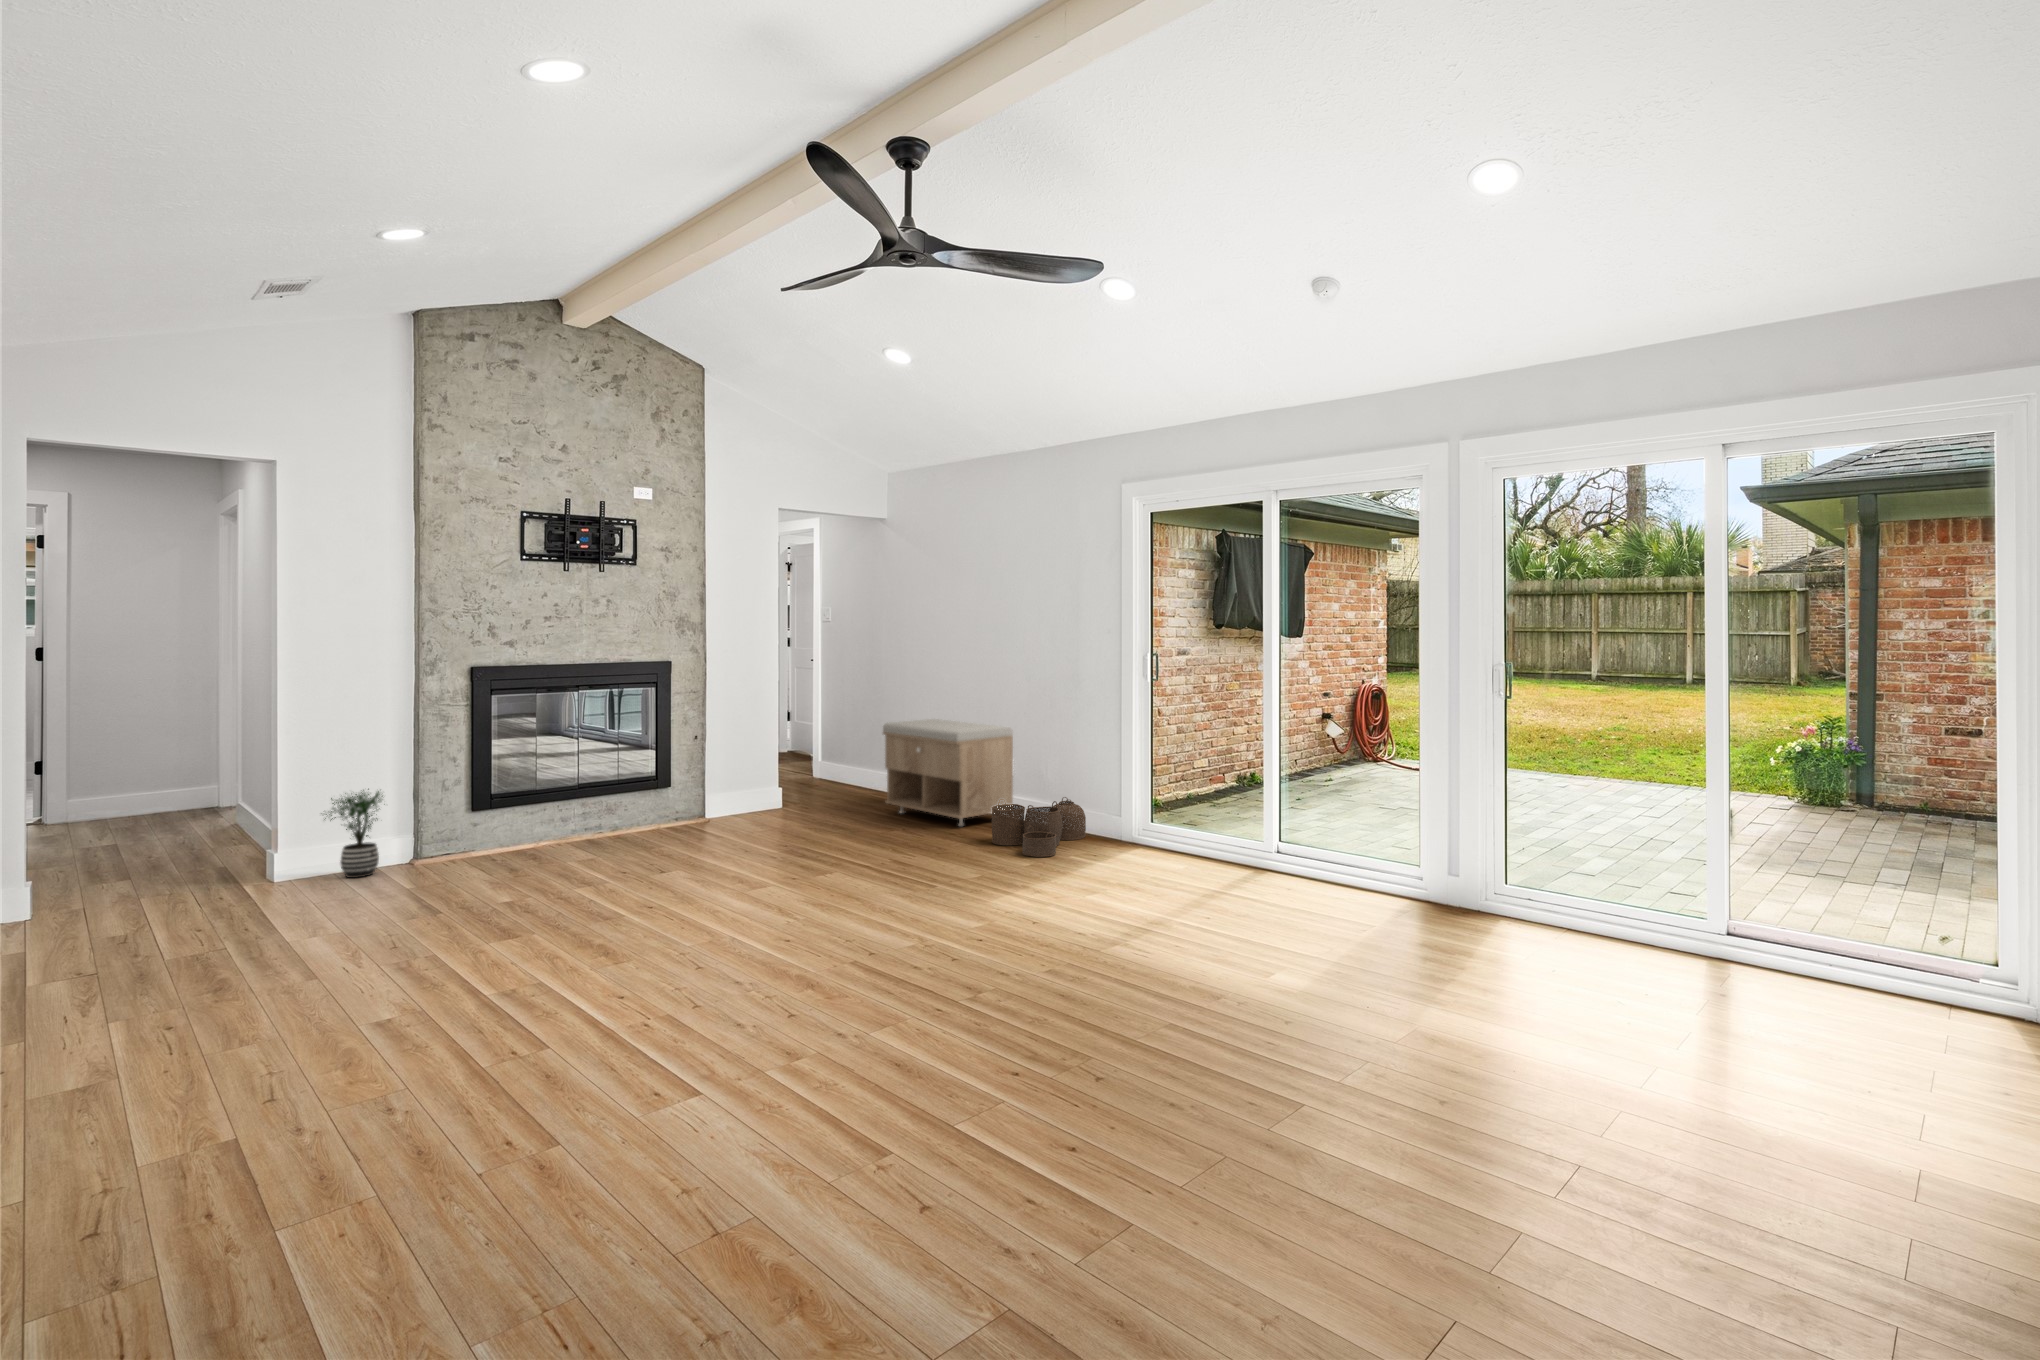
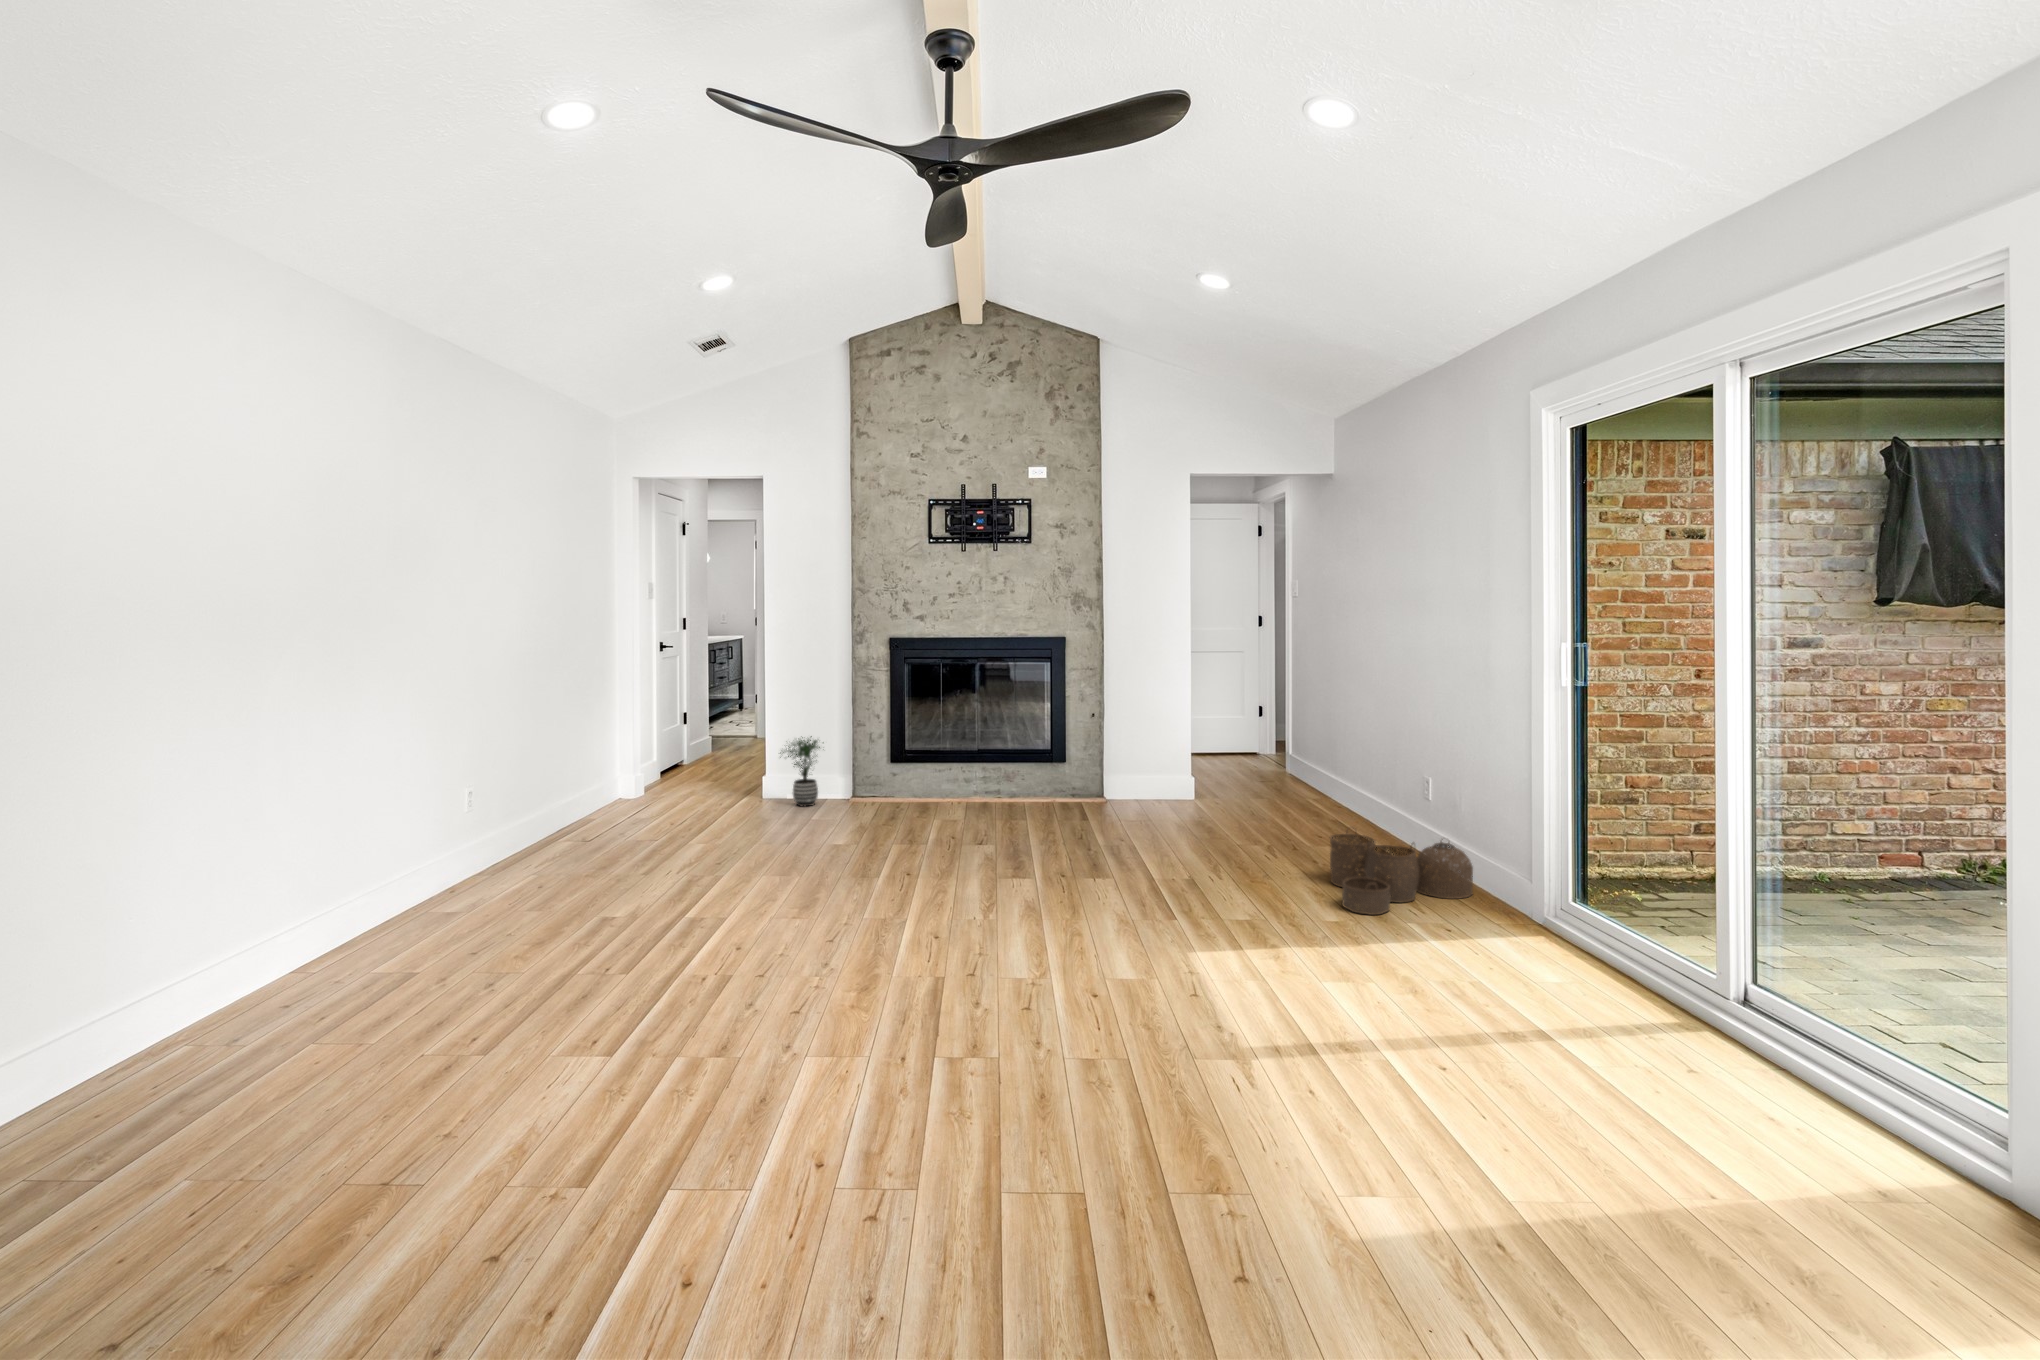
storage bench: present [883,719,1013,826] -> none [1272,714,1411,851]

